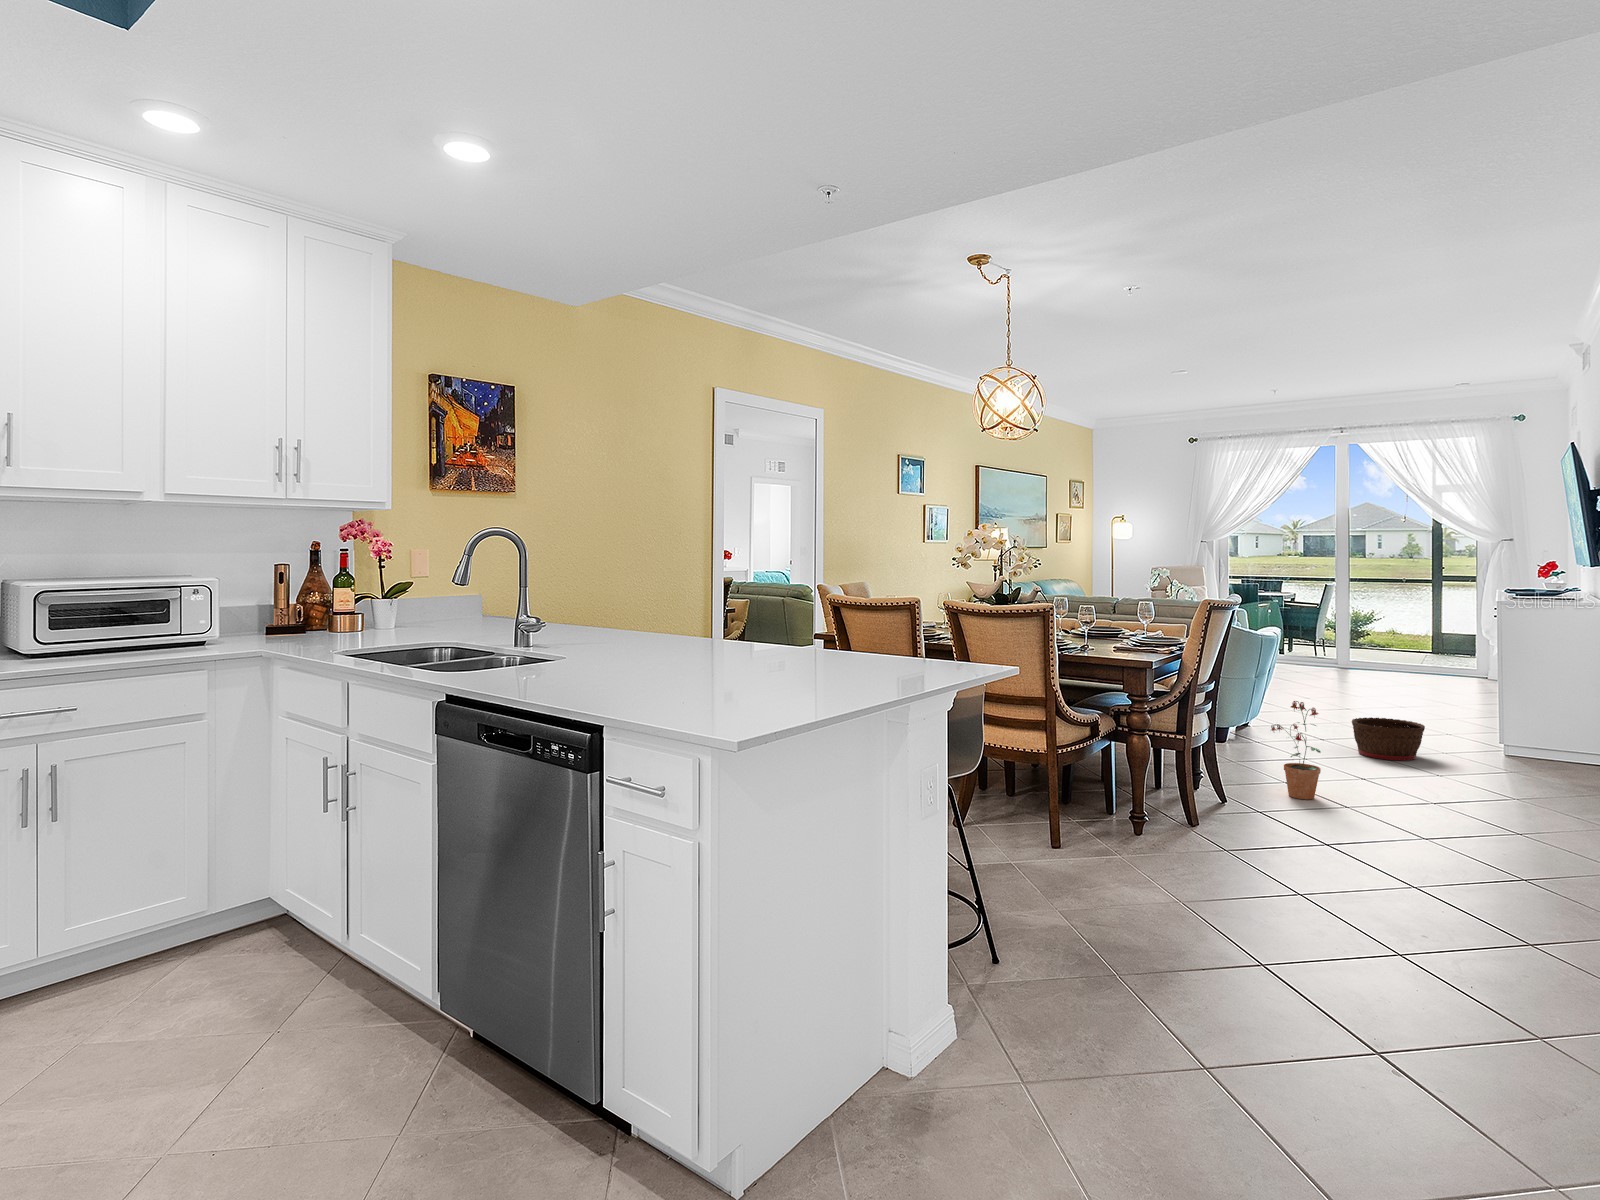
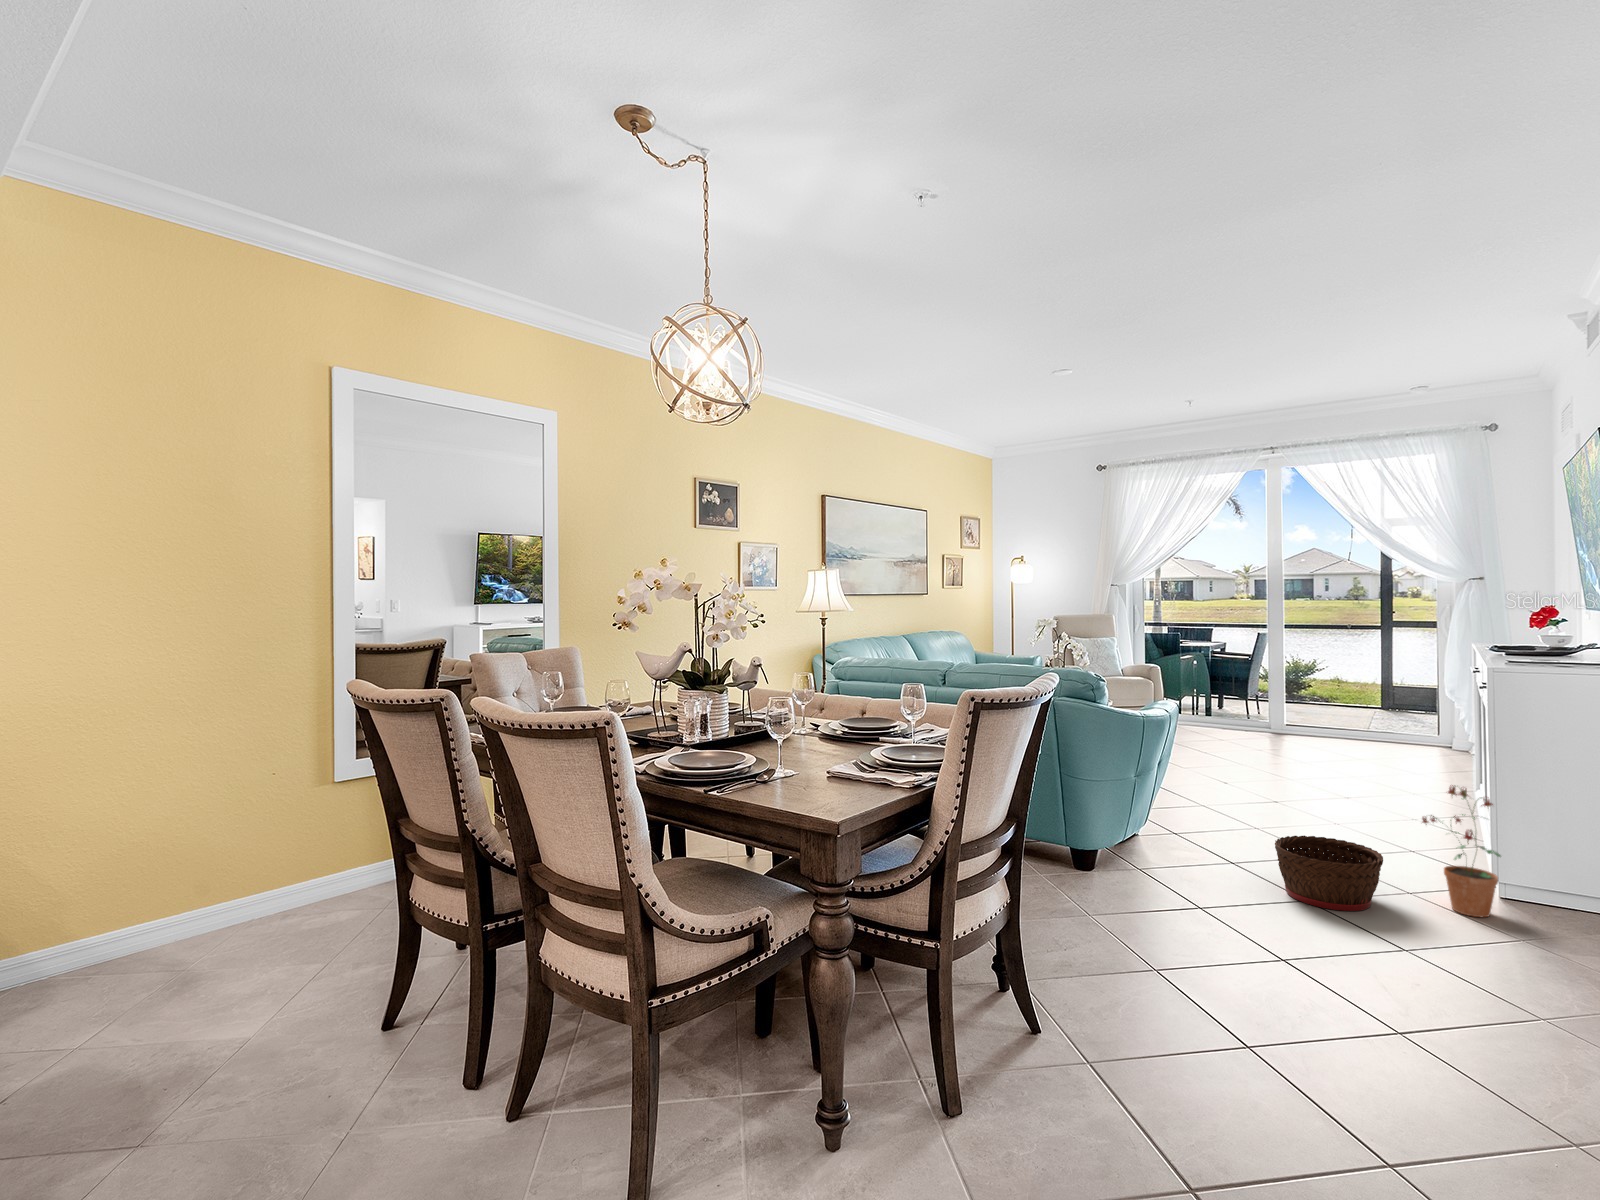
potted plant: present [1271,701,1321,799] -> present [1422,785,1501,917]

